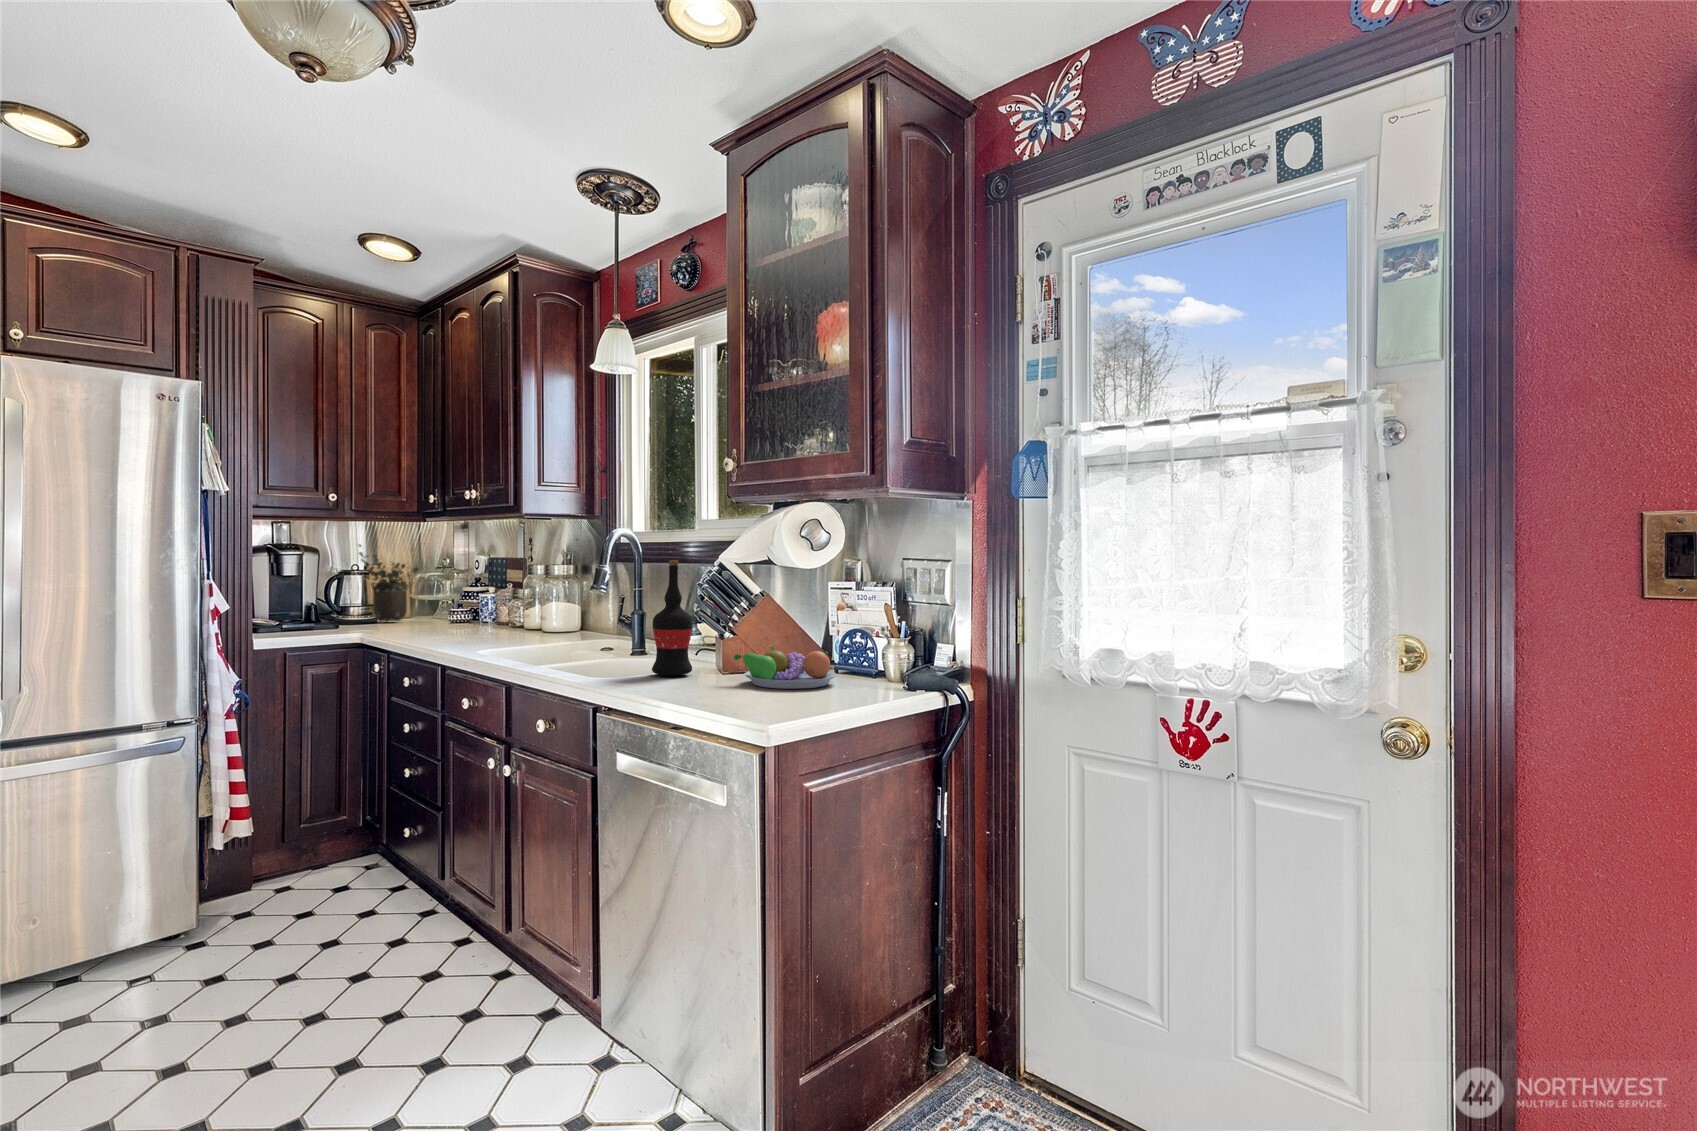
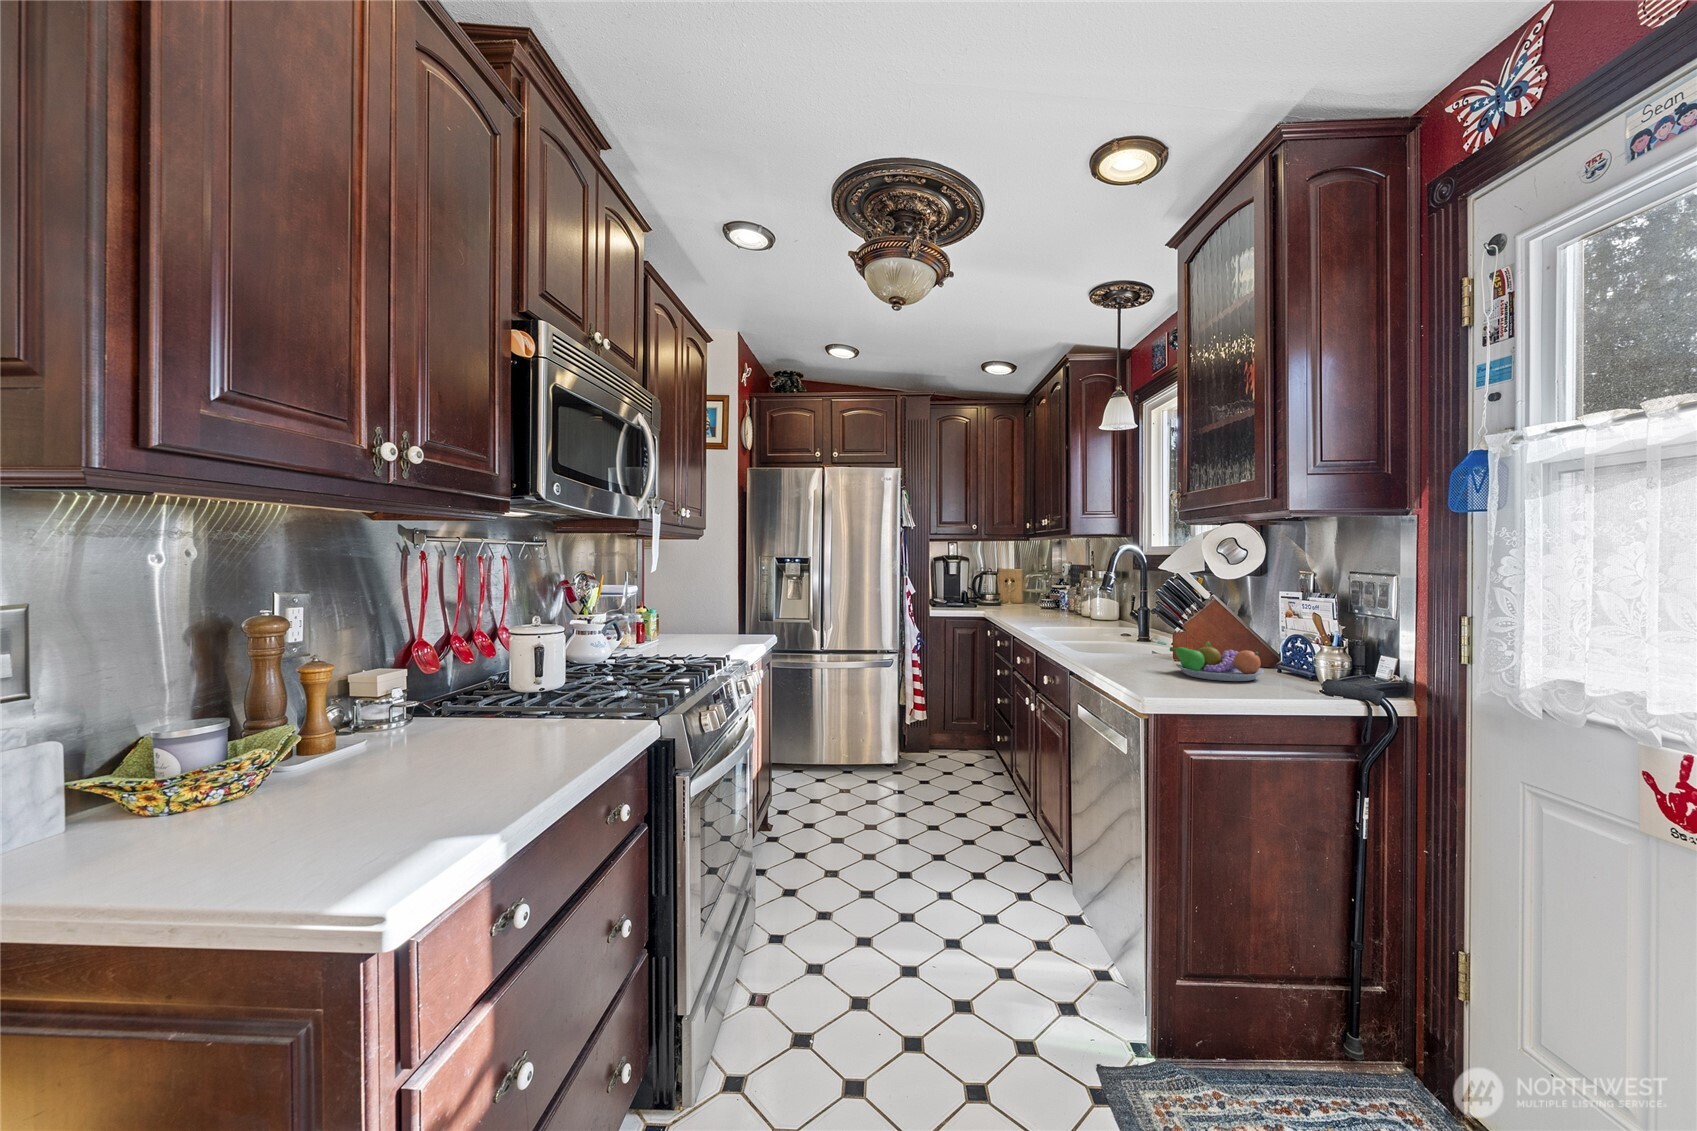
potted plant: present [359,544,419,621] -> none [988,555,1025,606]
wine bottle: present [652,560,693,676] -> none [1115,571,1148,659]

